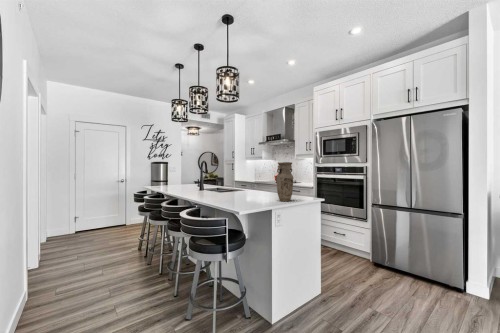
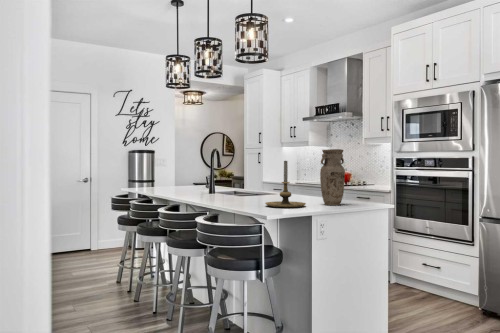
candle holder: none [238,170,267,205] -> present [265,161,306,207]

